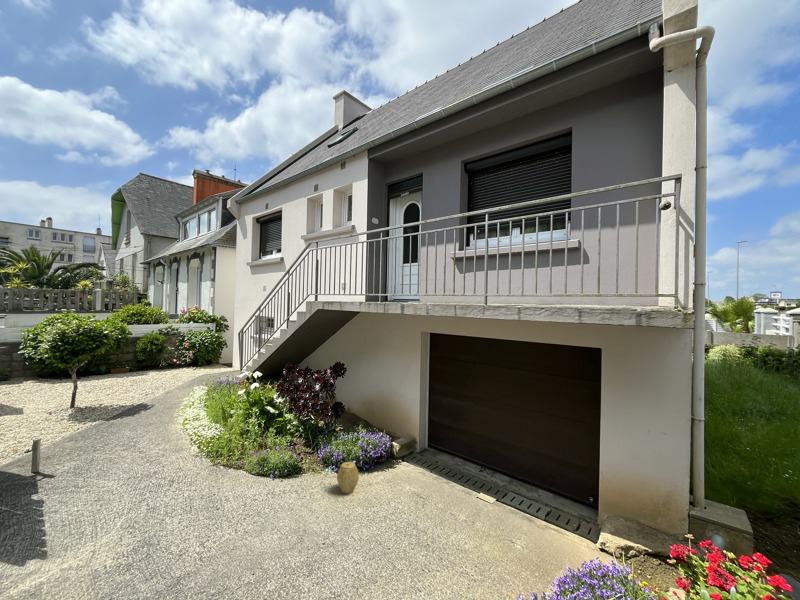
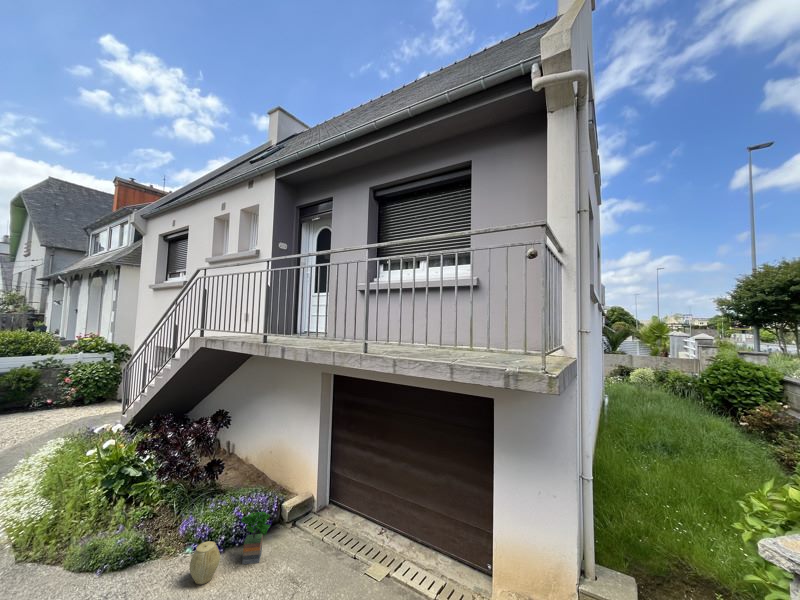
potted tree: none [369,443,393,483] -> present [241,511,270,564]

